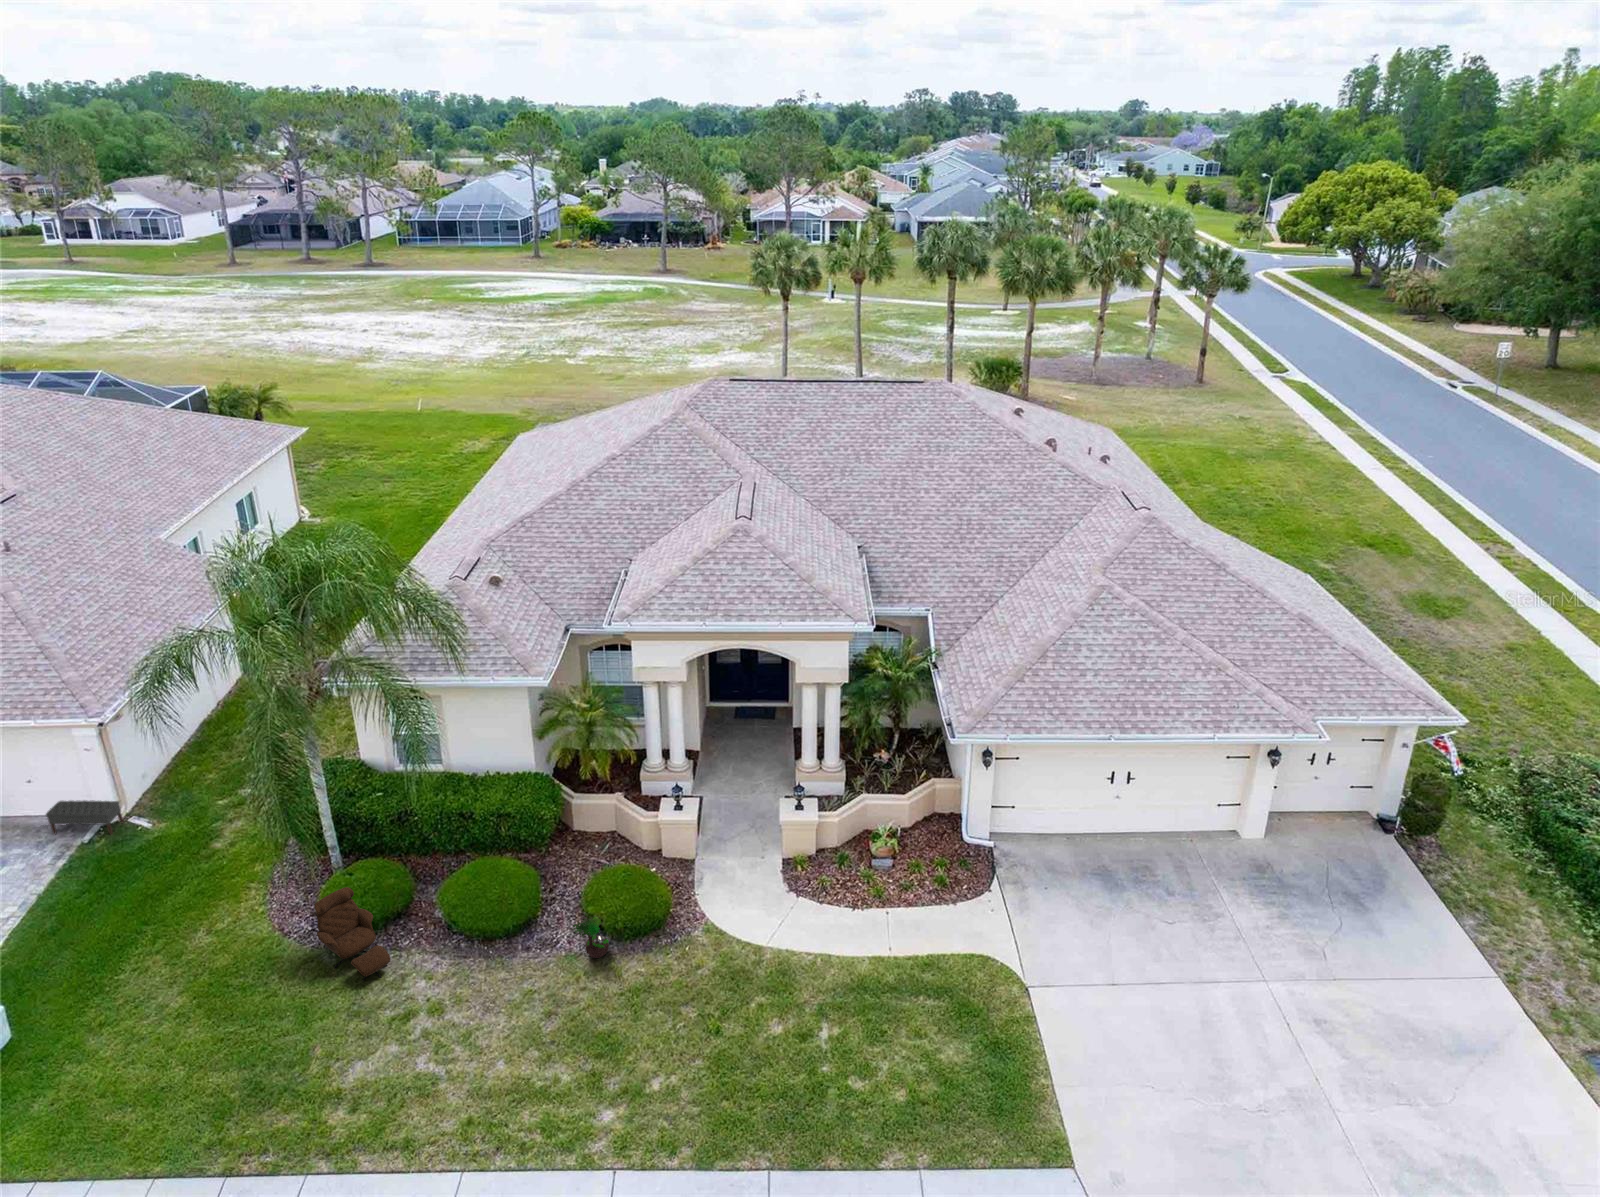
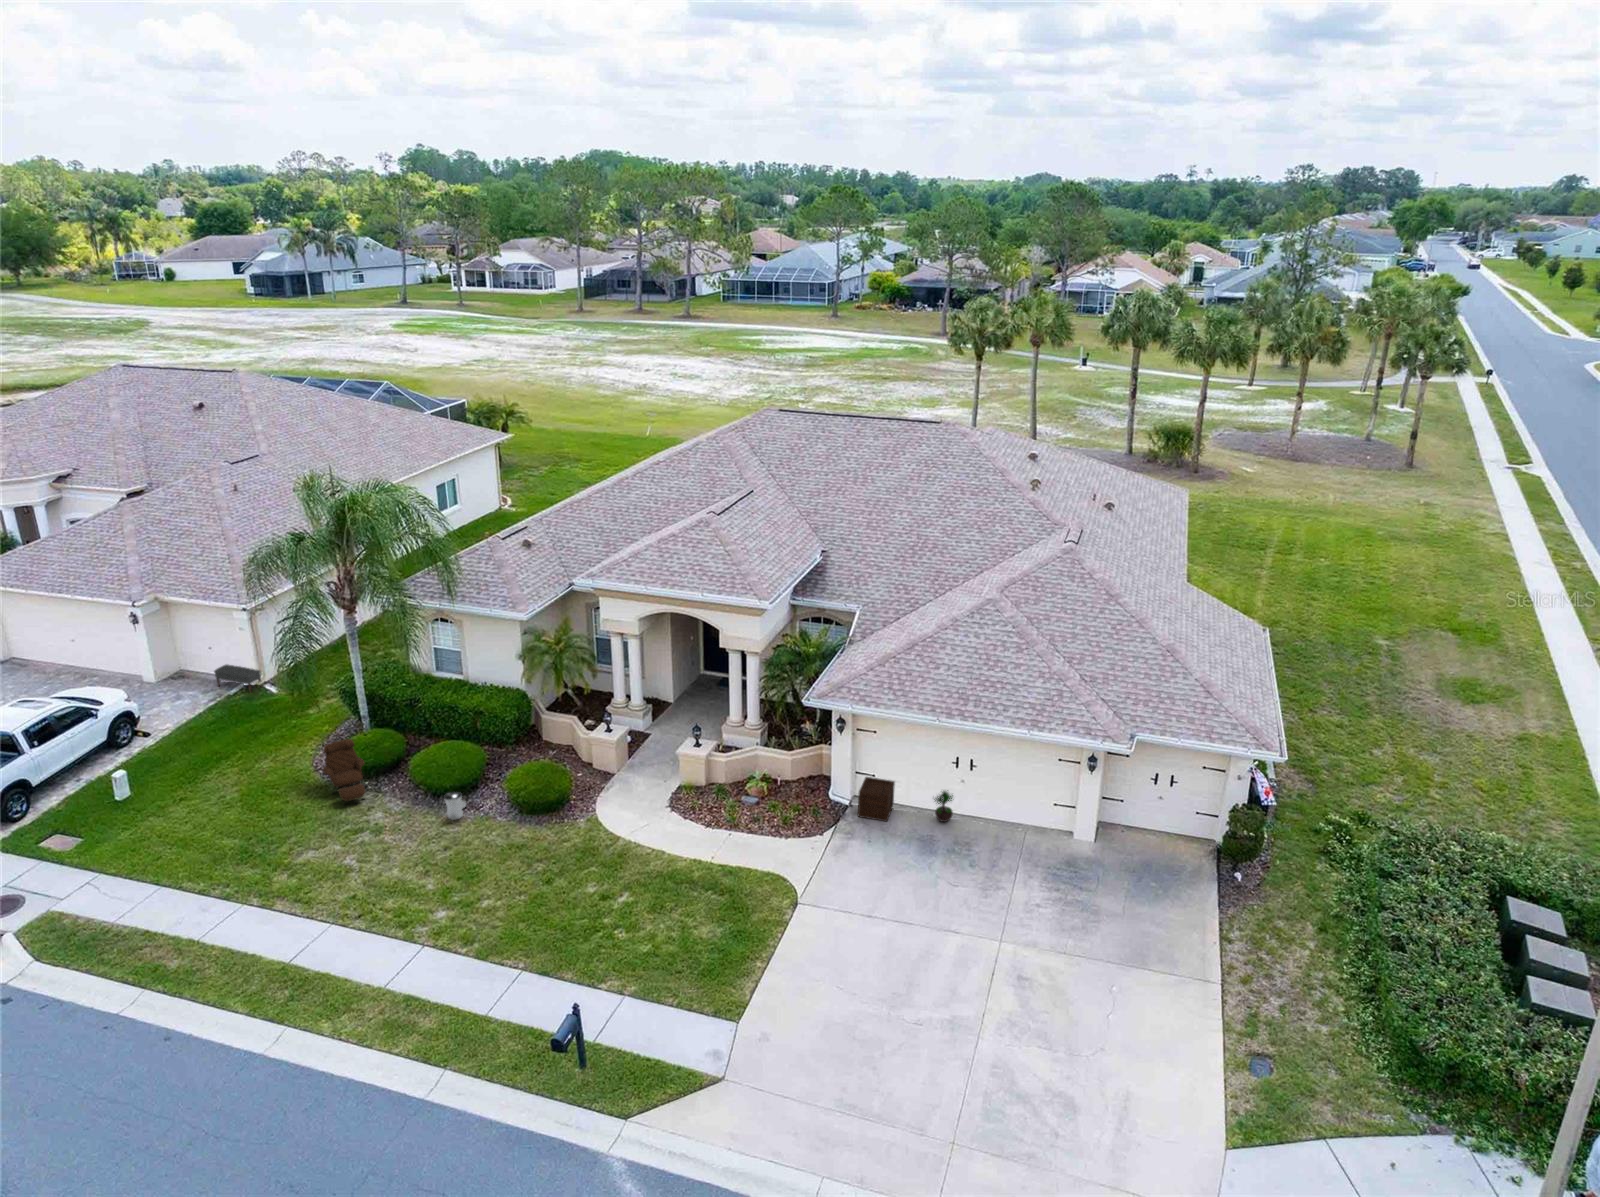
wooden crate: none [1002,810,1047,859] -> present [858,777,895,821]
potted tree: present [575,917,609,958] -> present [934,791,953,822]
trash can: none [513,931,540,970] -> present [444,792,466,820]

